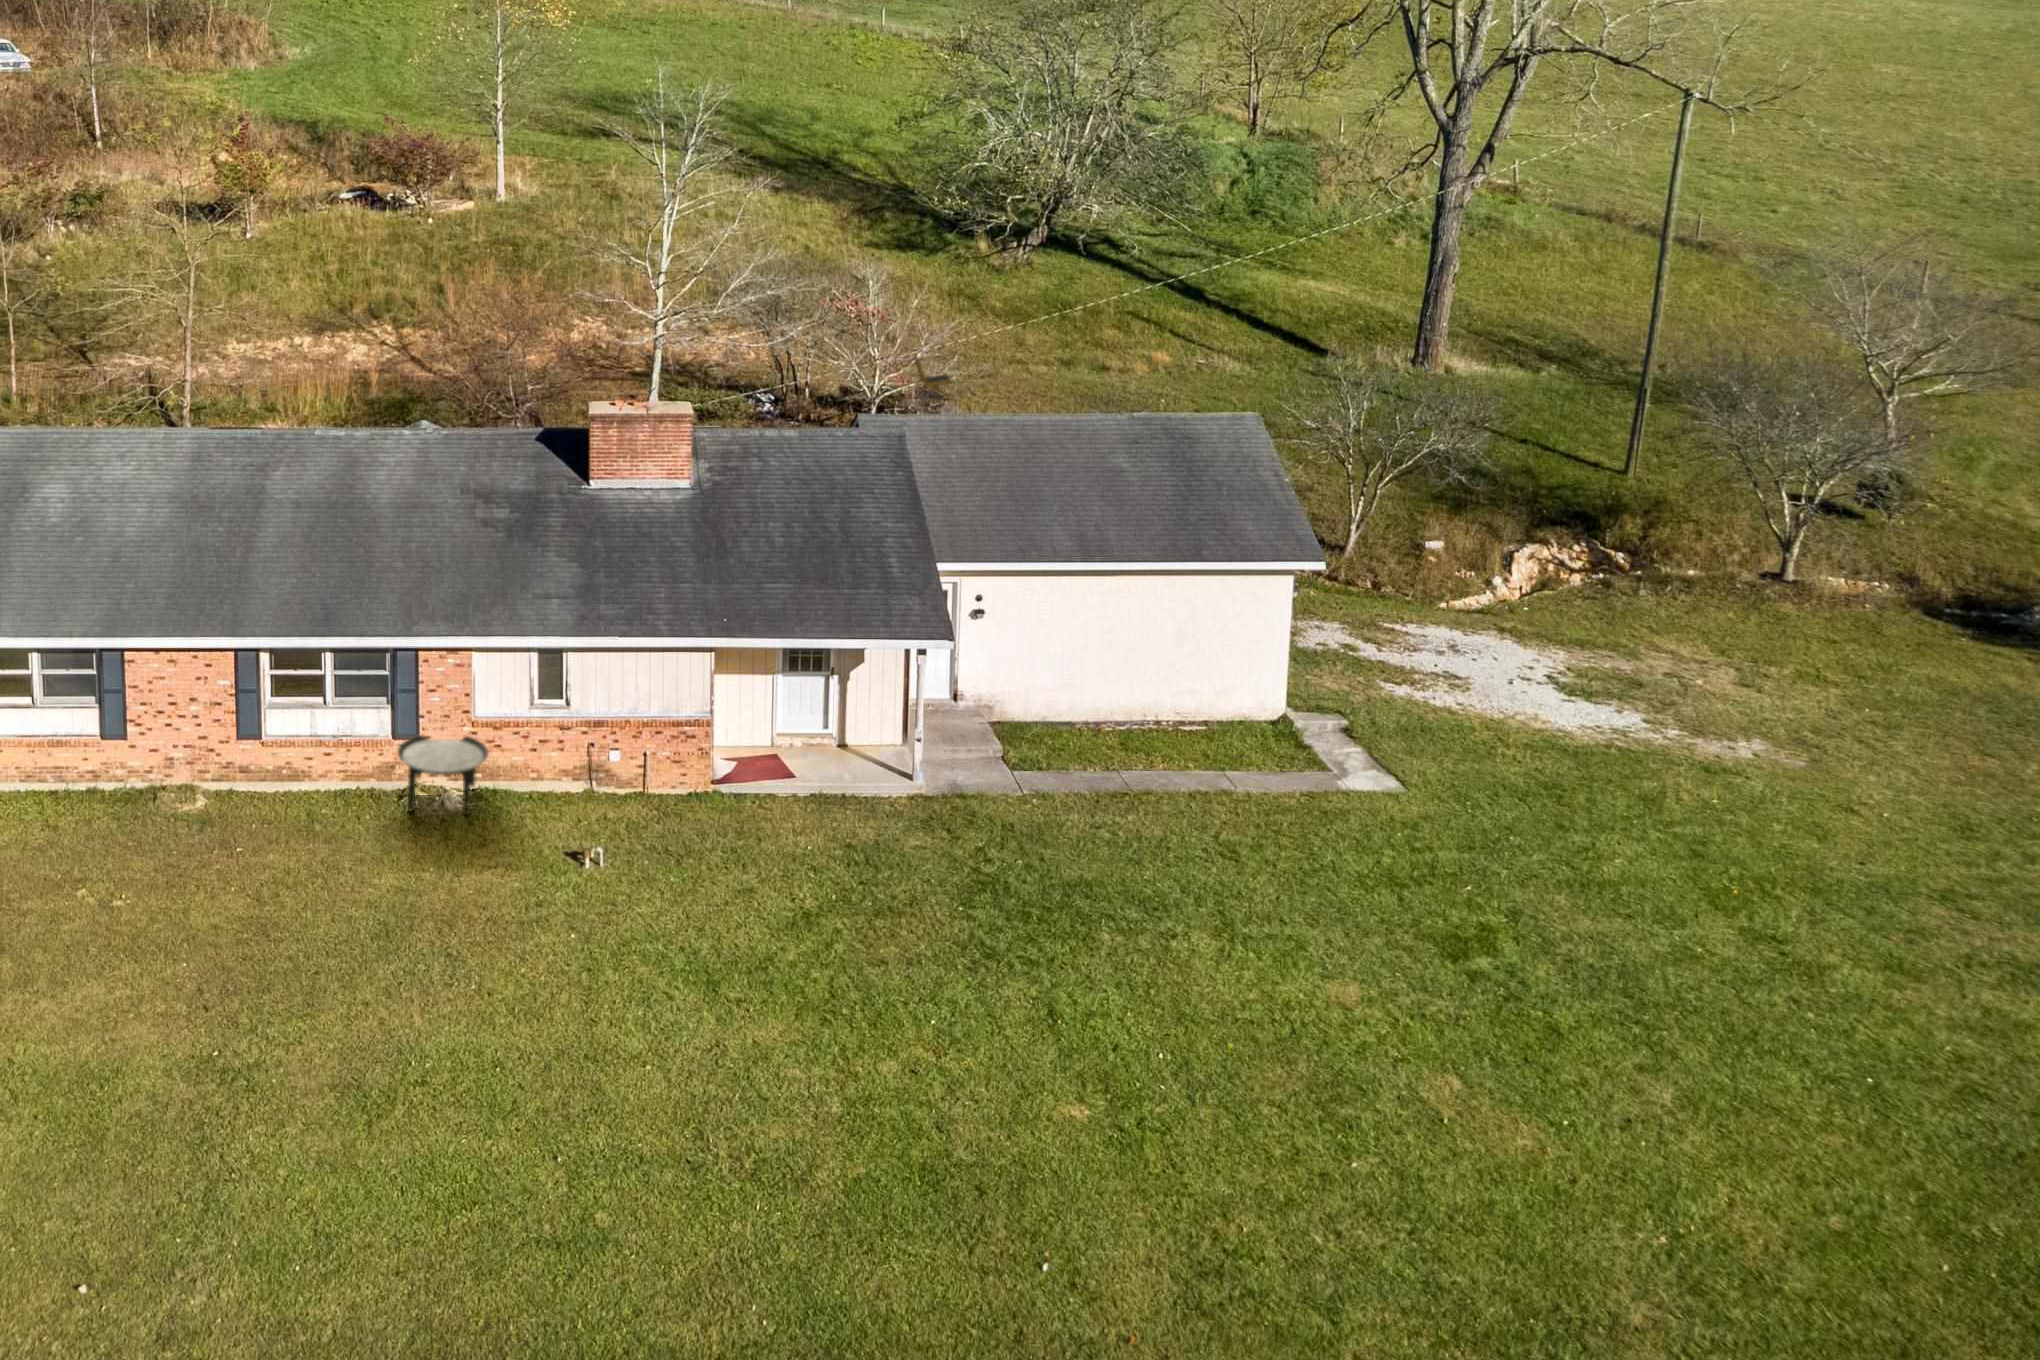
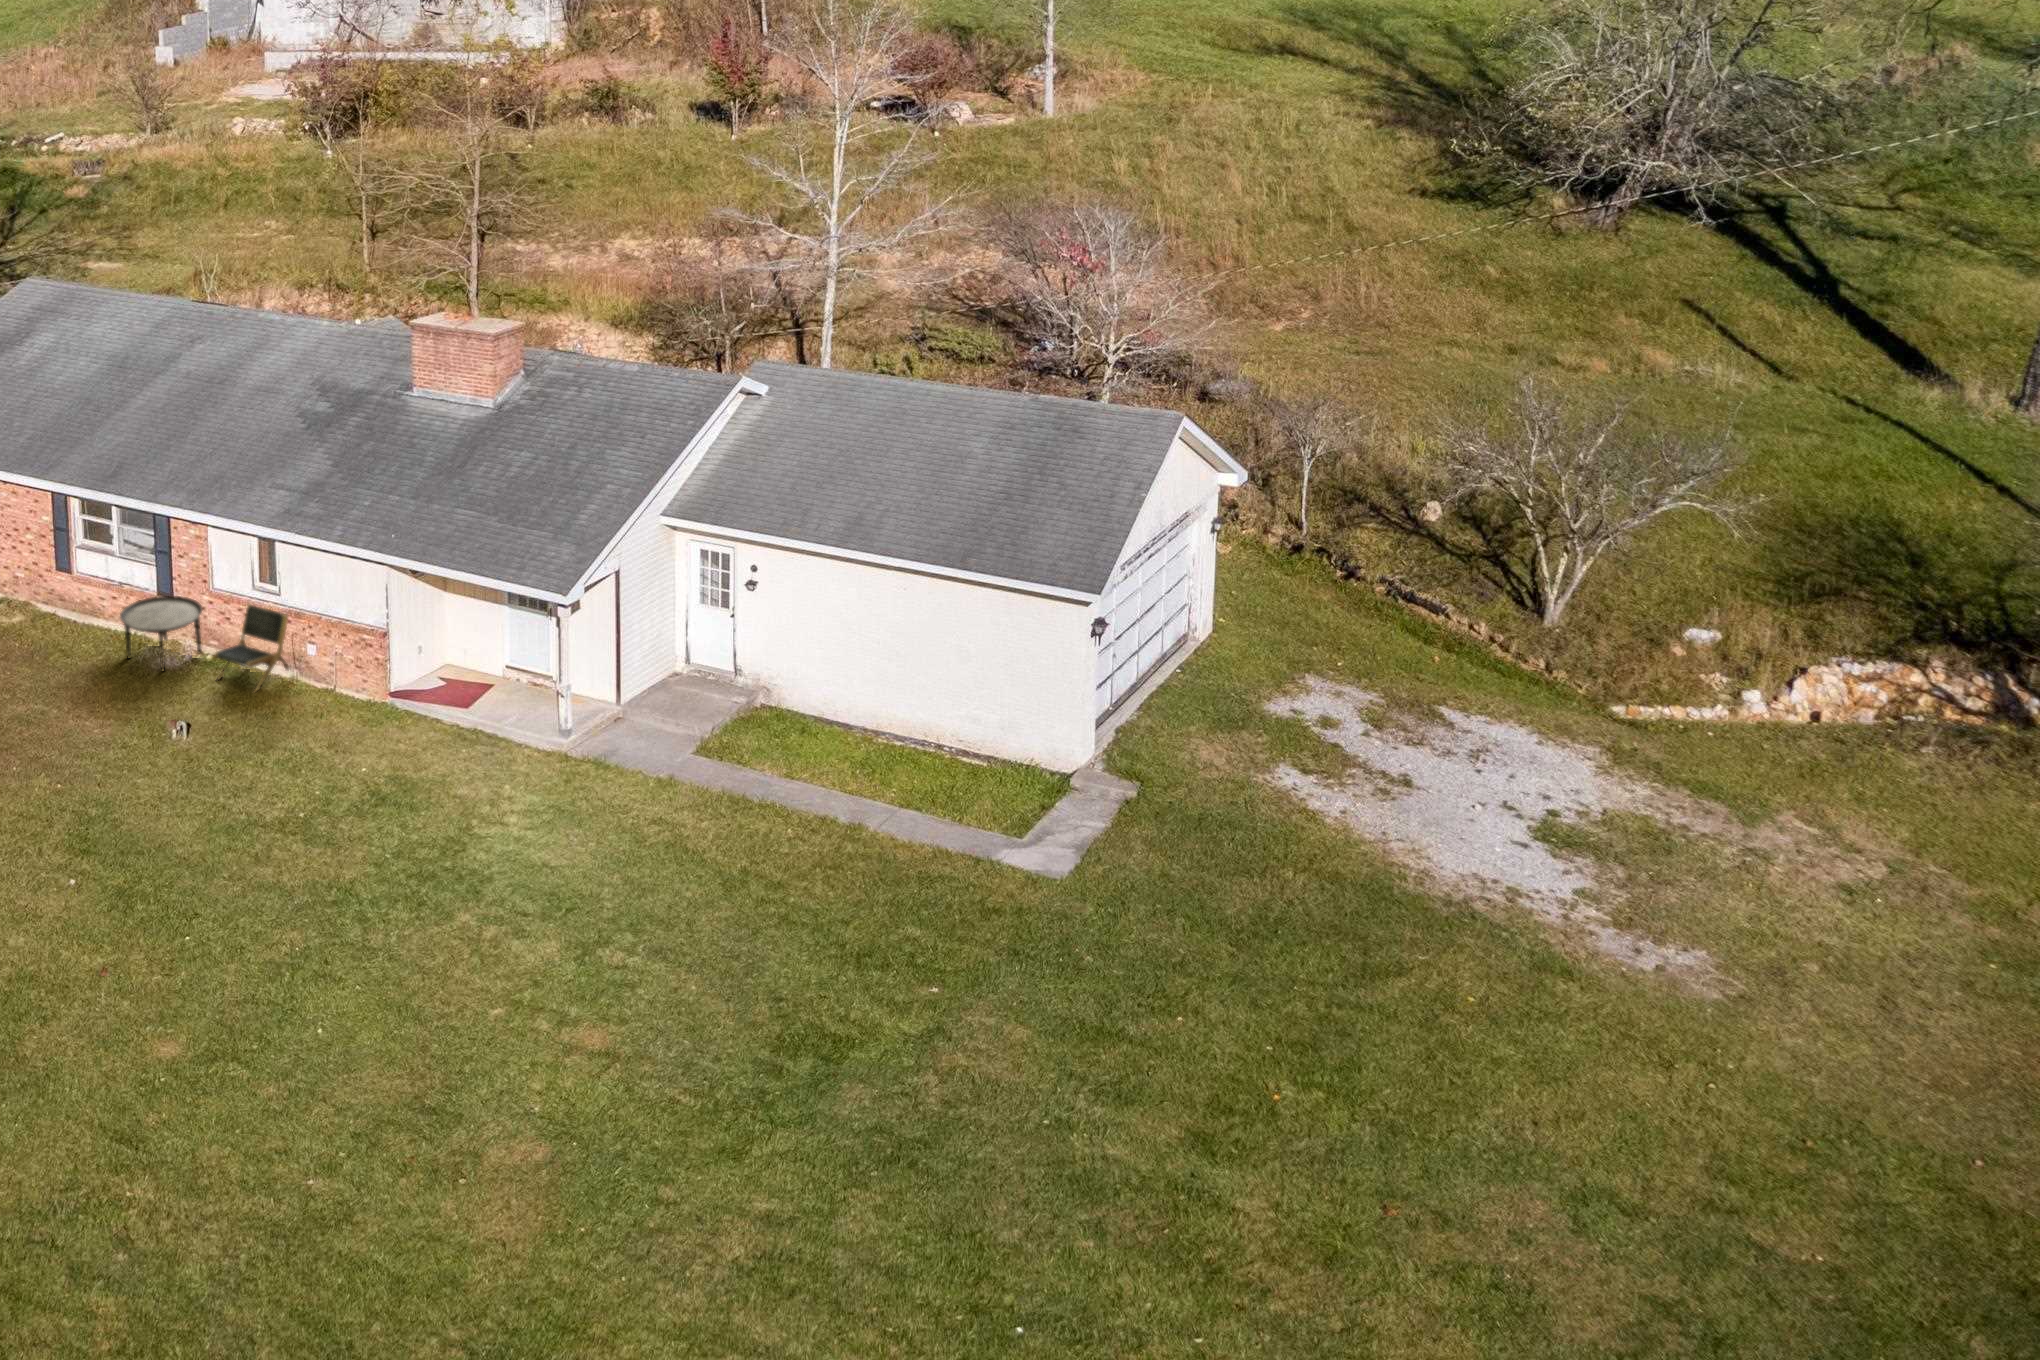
lounge chair: present [914,356,952,398] -> present [214,604,289,691]

